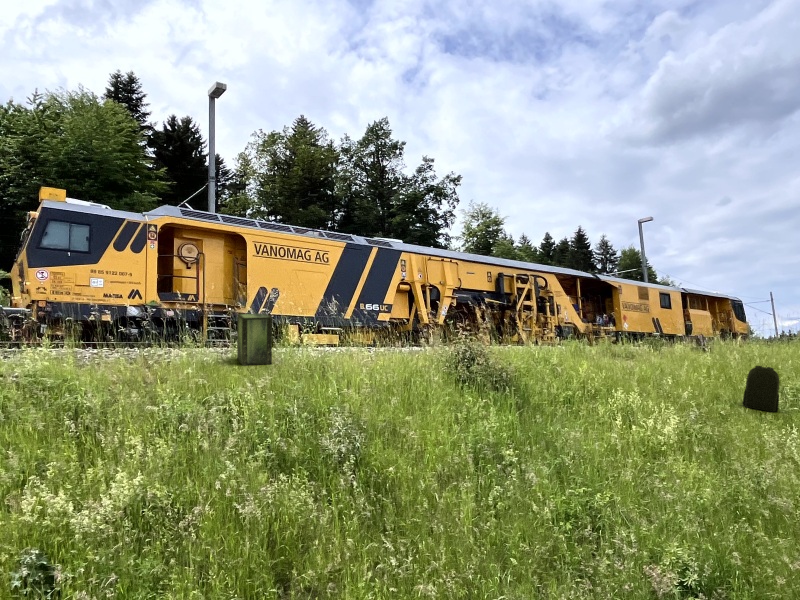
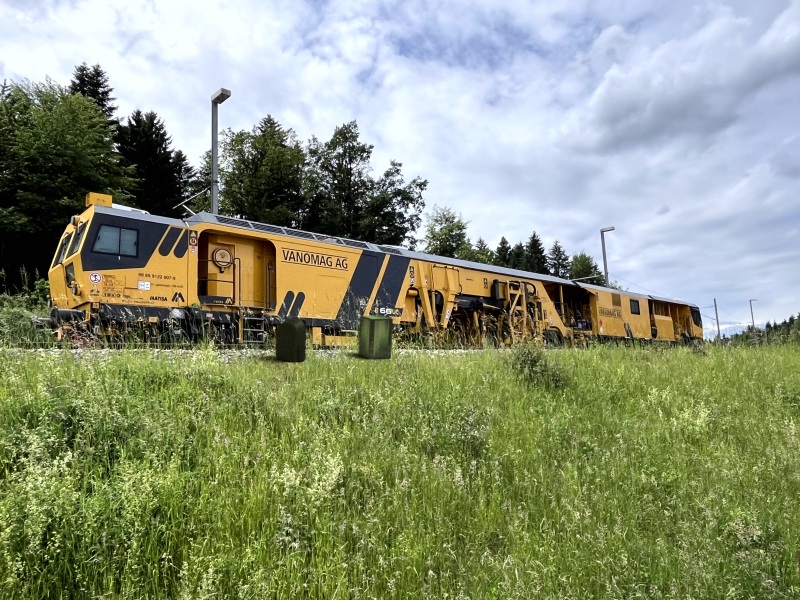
backpack: present [742,366,780,412] -> present [275,317,306,362]

